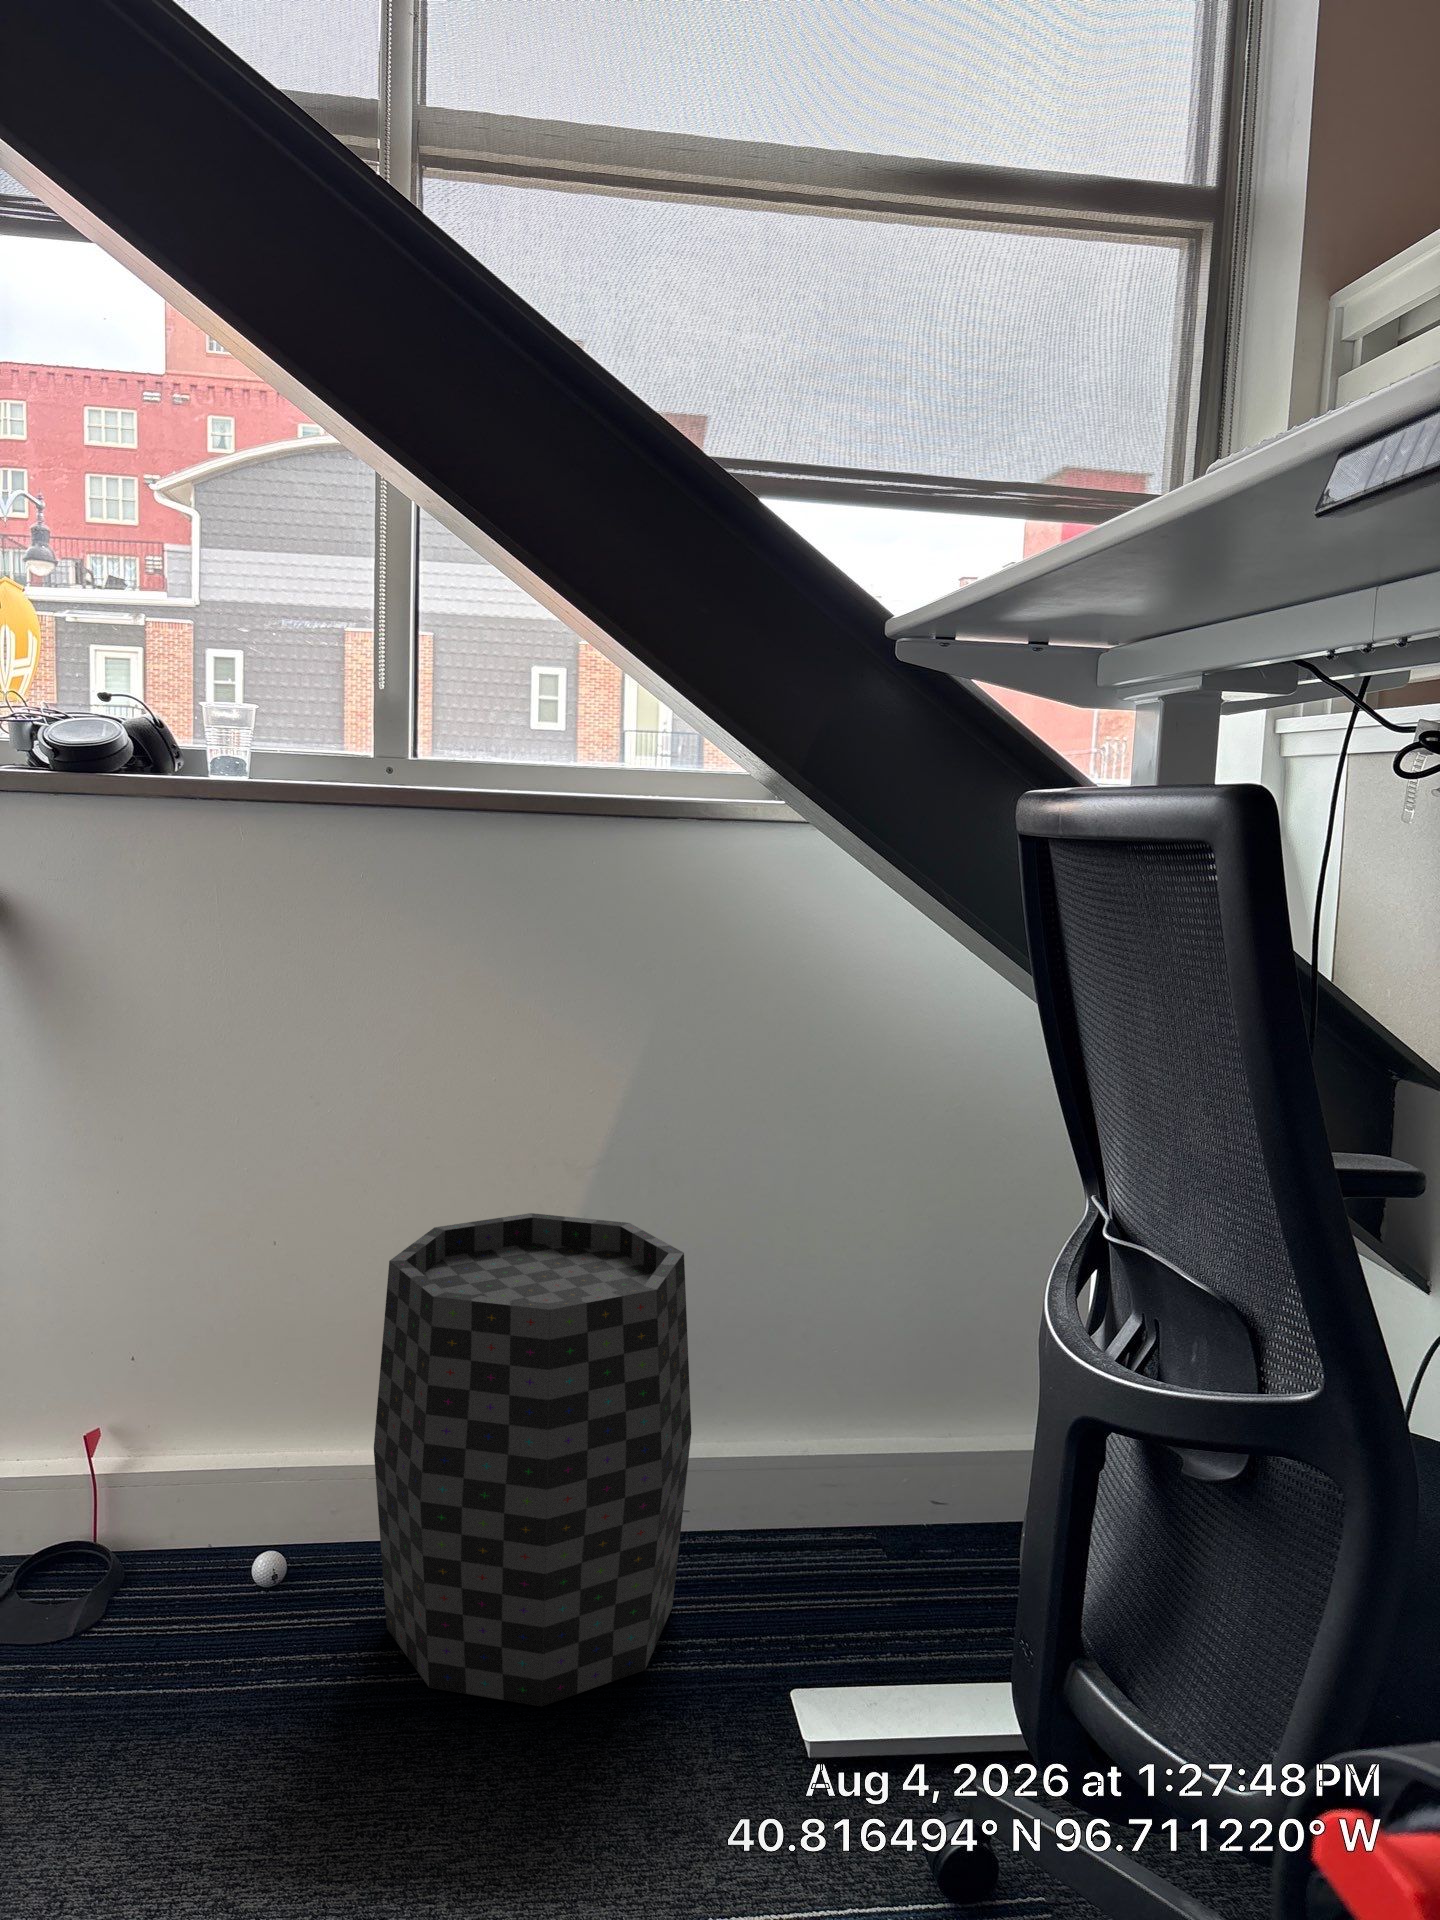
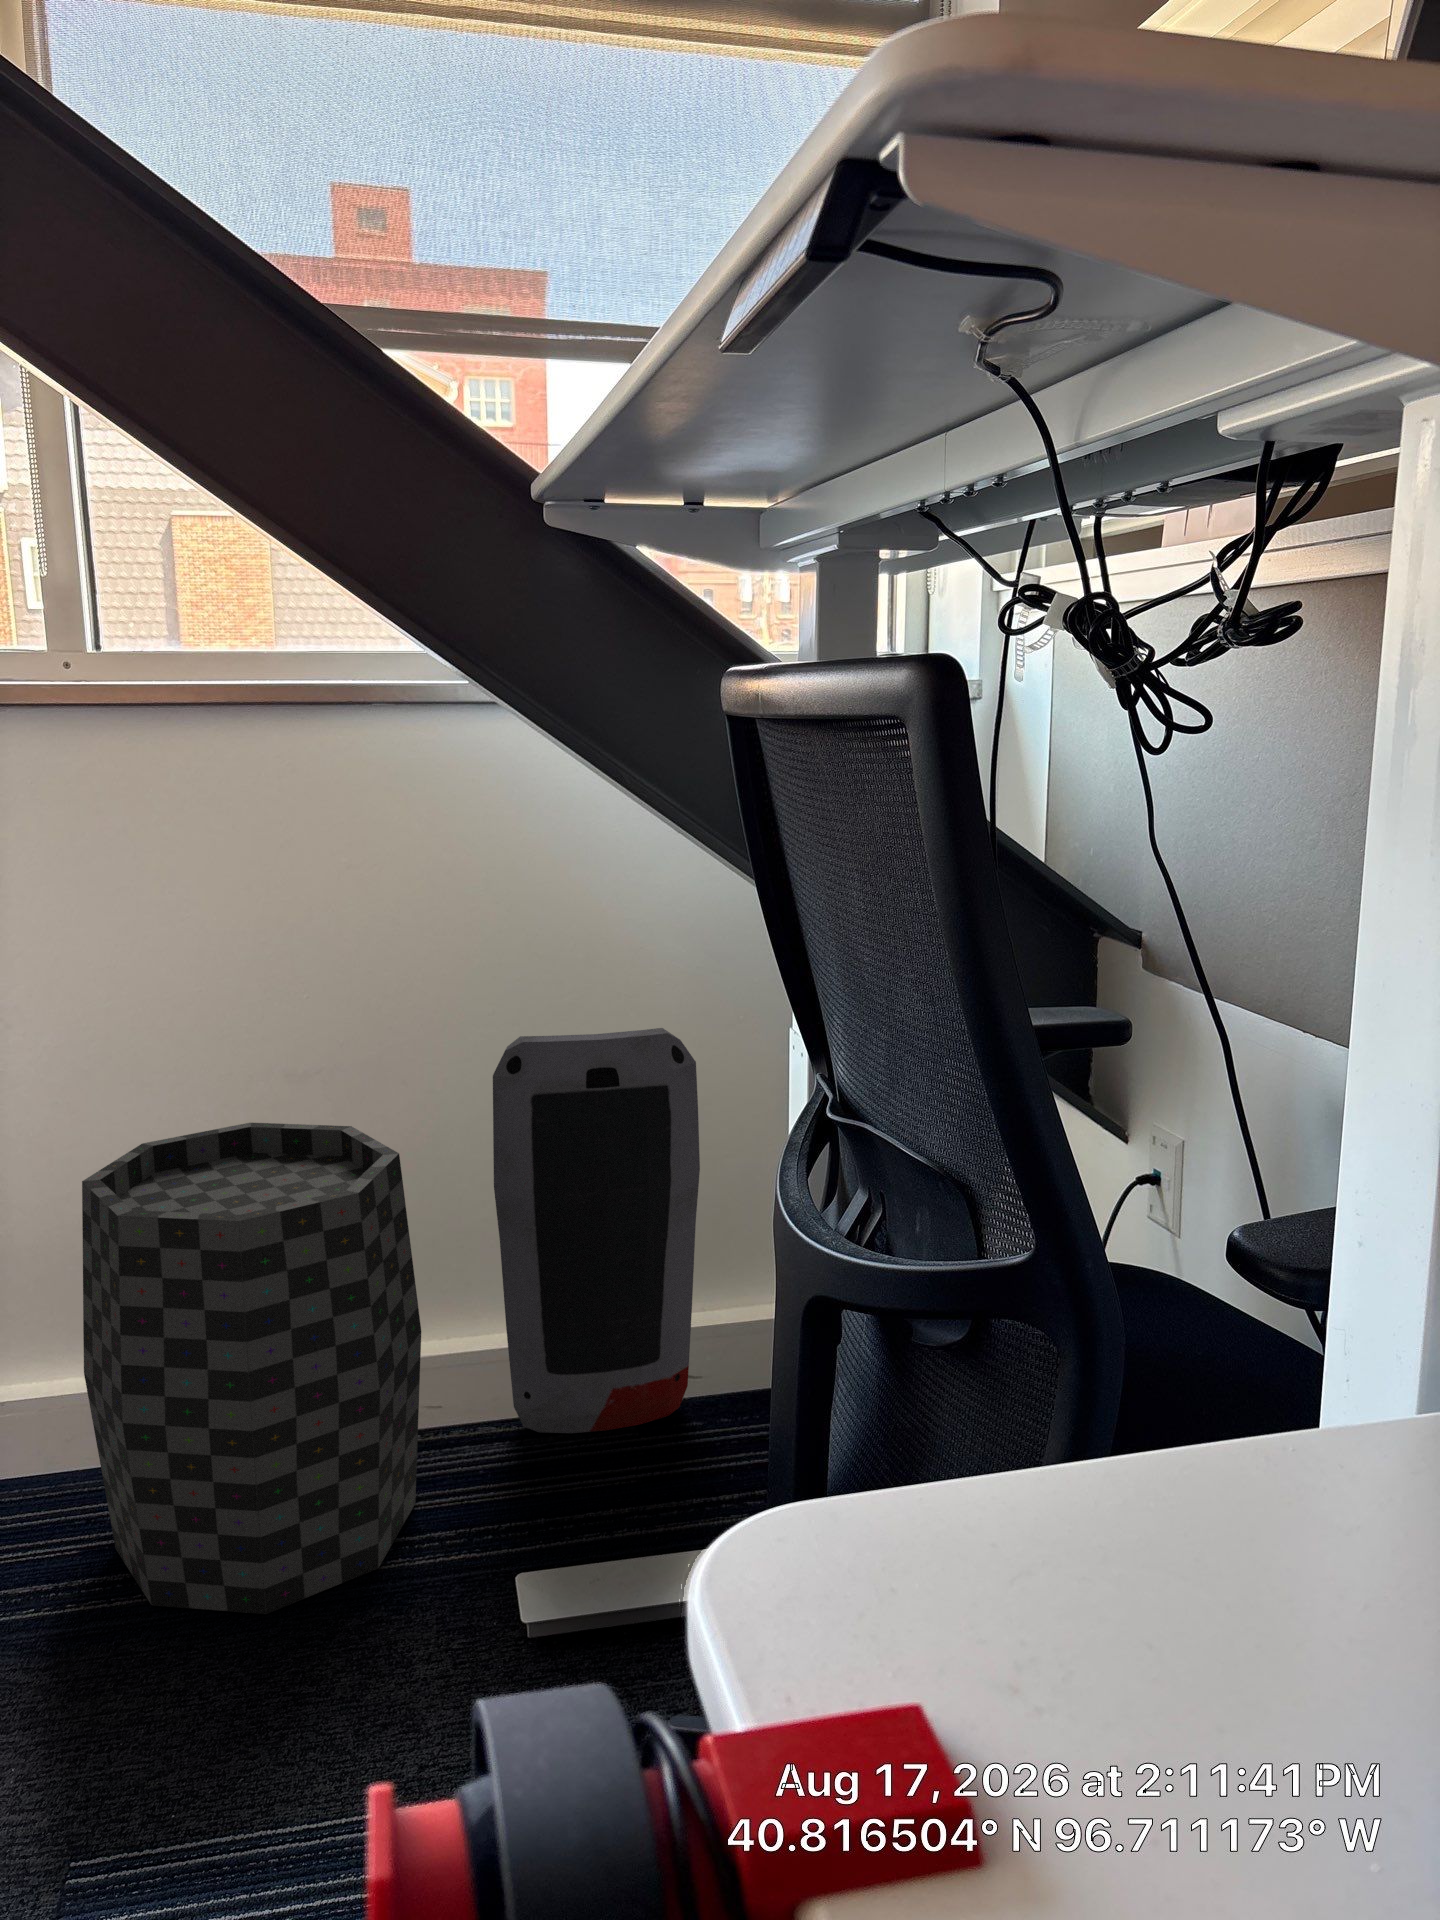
air purifier: none [758,1143,962,1548] -> present [493,1028,700,1433]

